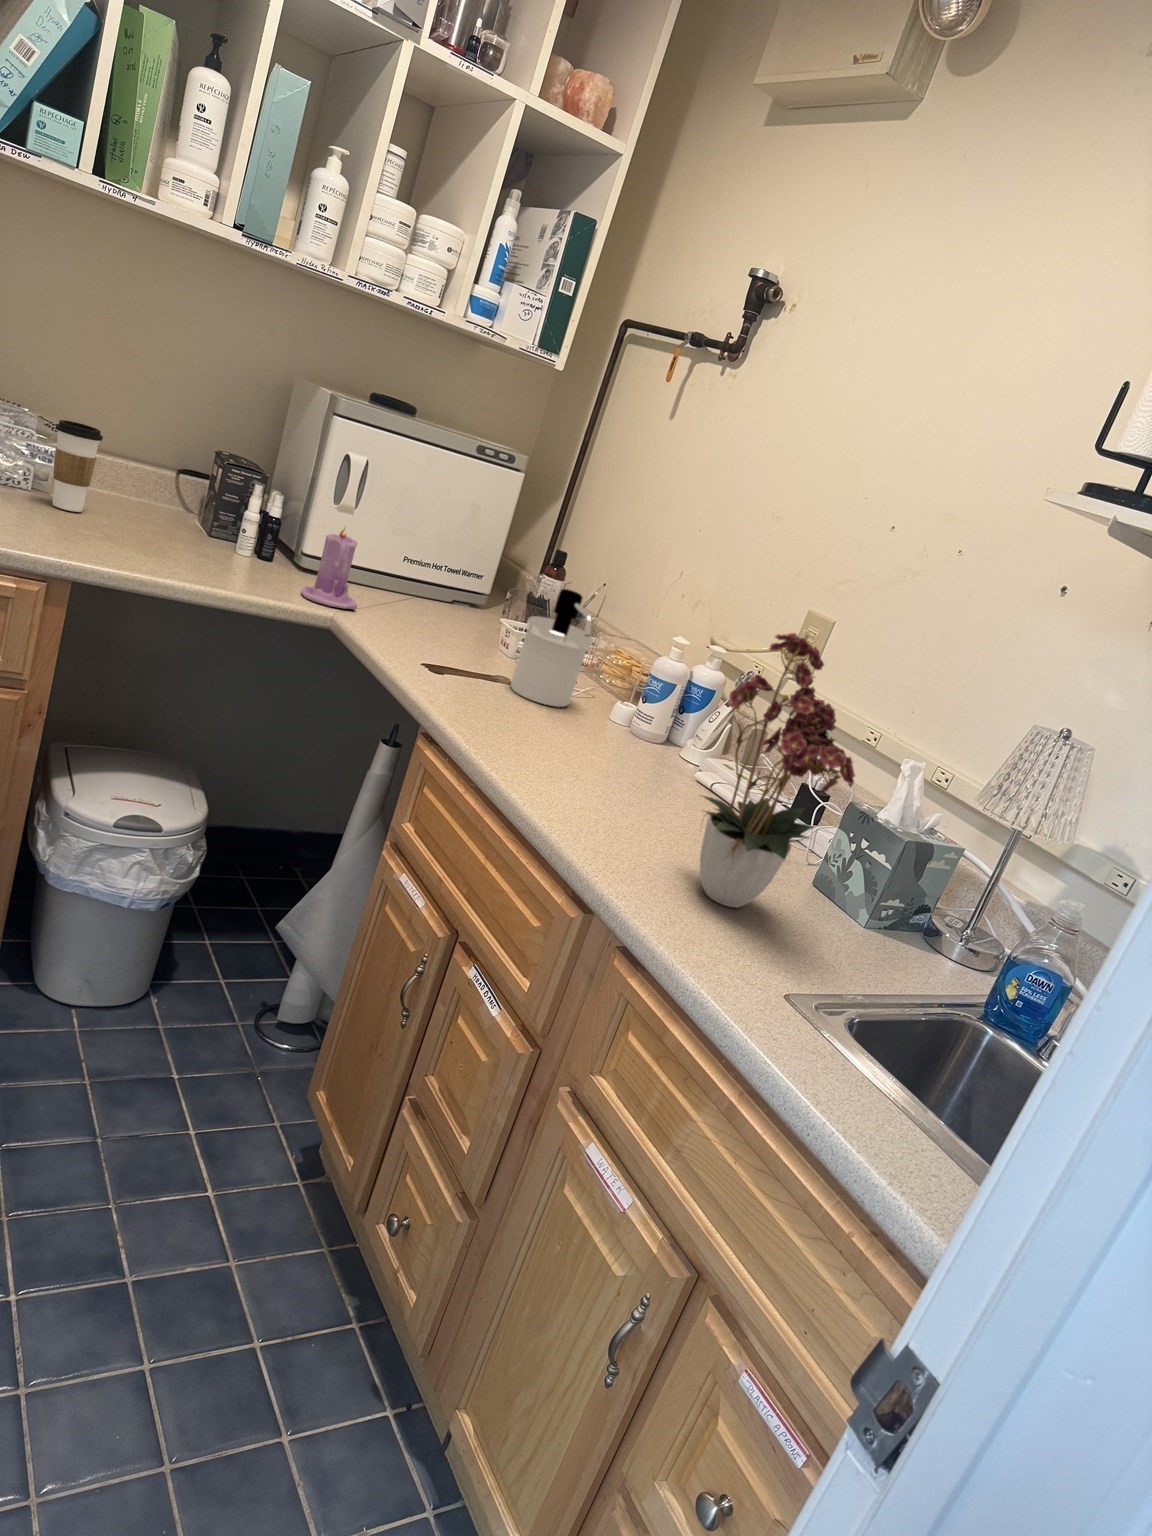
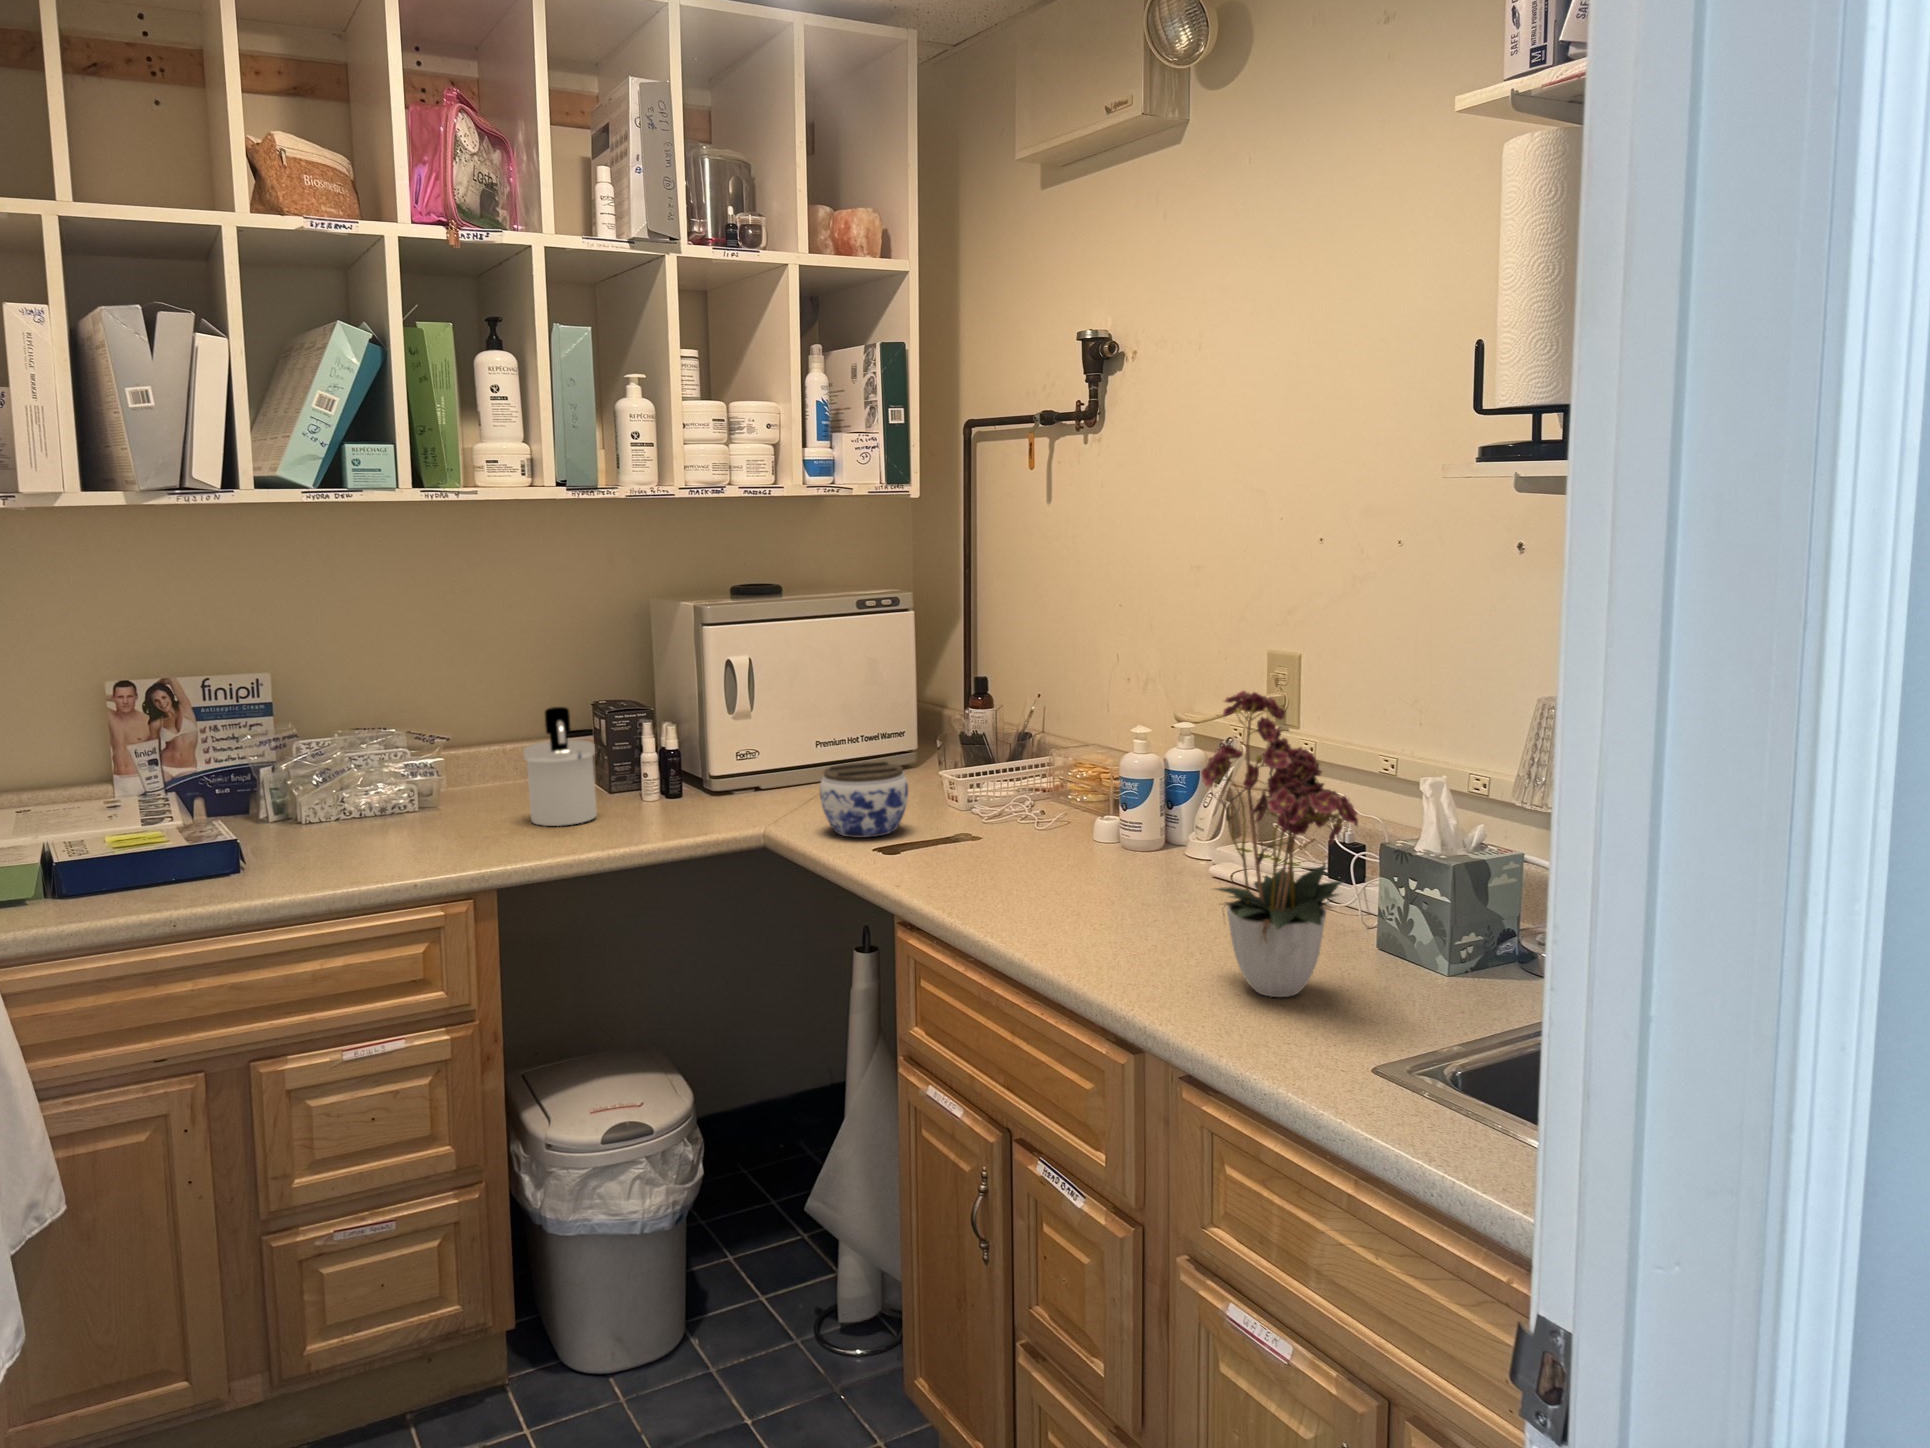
coffee cup: present [53,420,103,512] -> none [432,725,480,818]
candle: present [301,528,357,609] -> none [724,735,787,825]
jar: none [390,578,470,652] -> present [820,761,908,838]
soap dispenser: present [511,589,592,707] -> present [524,707,597,826]

